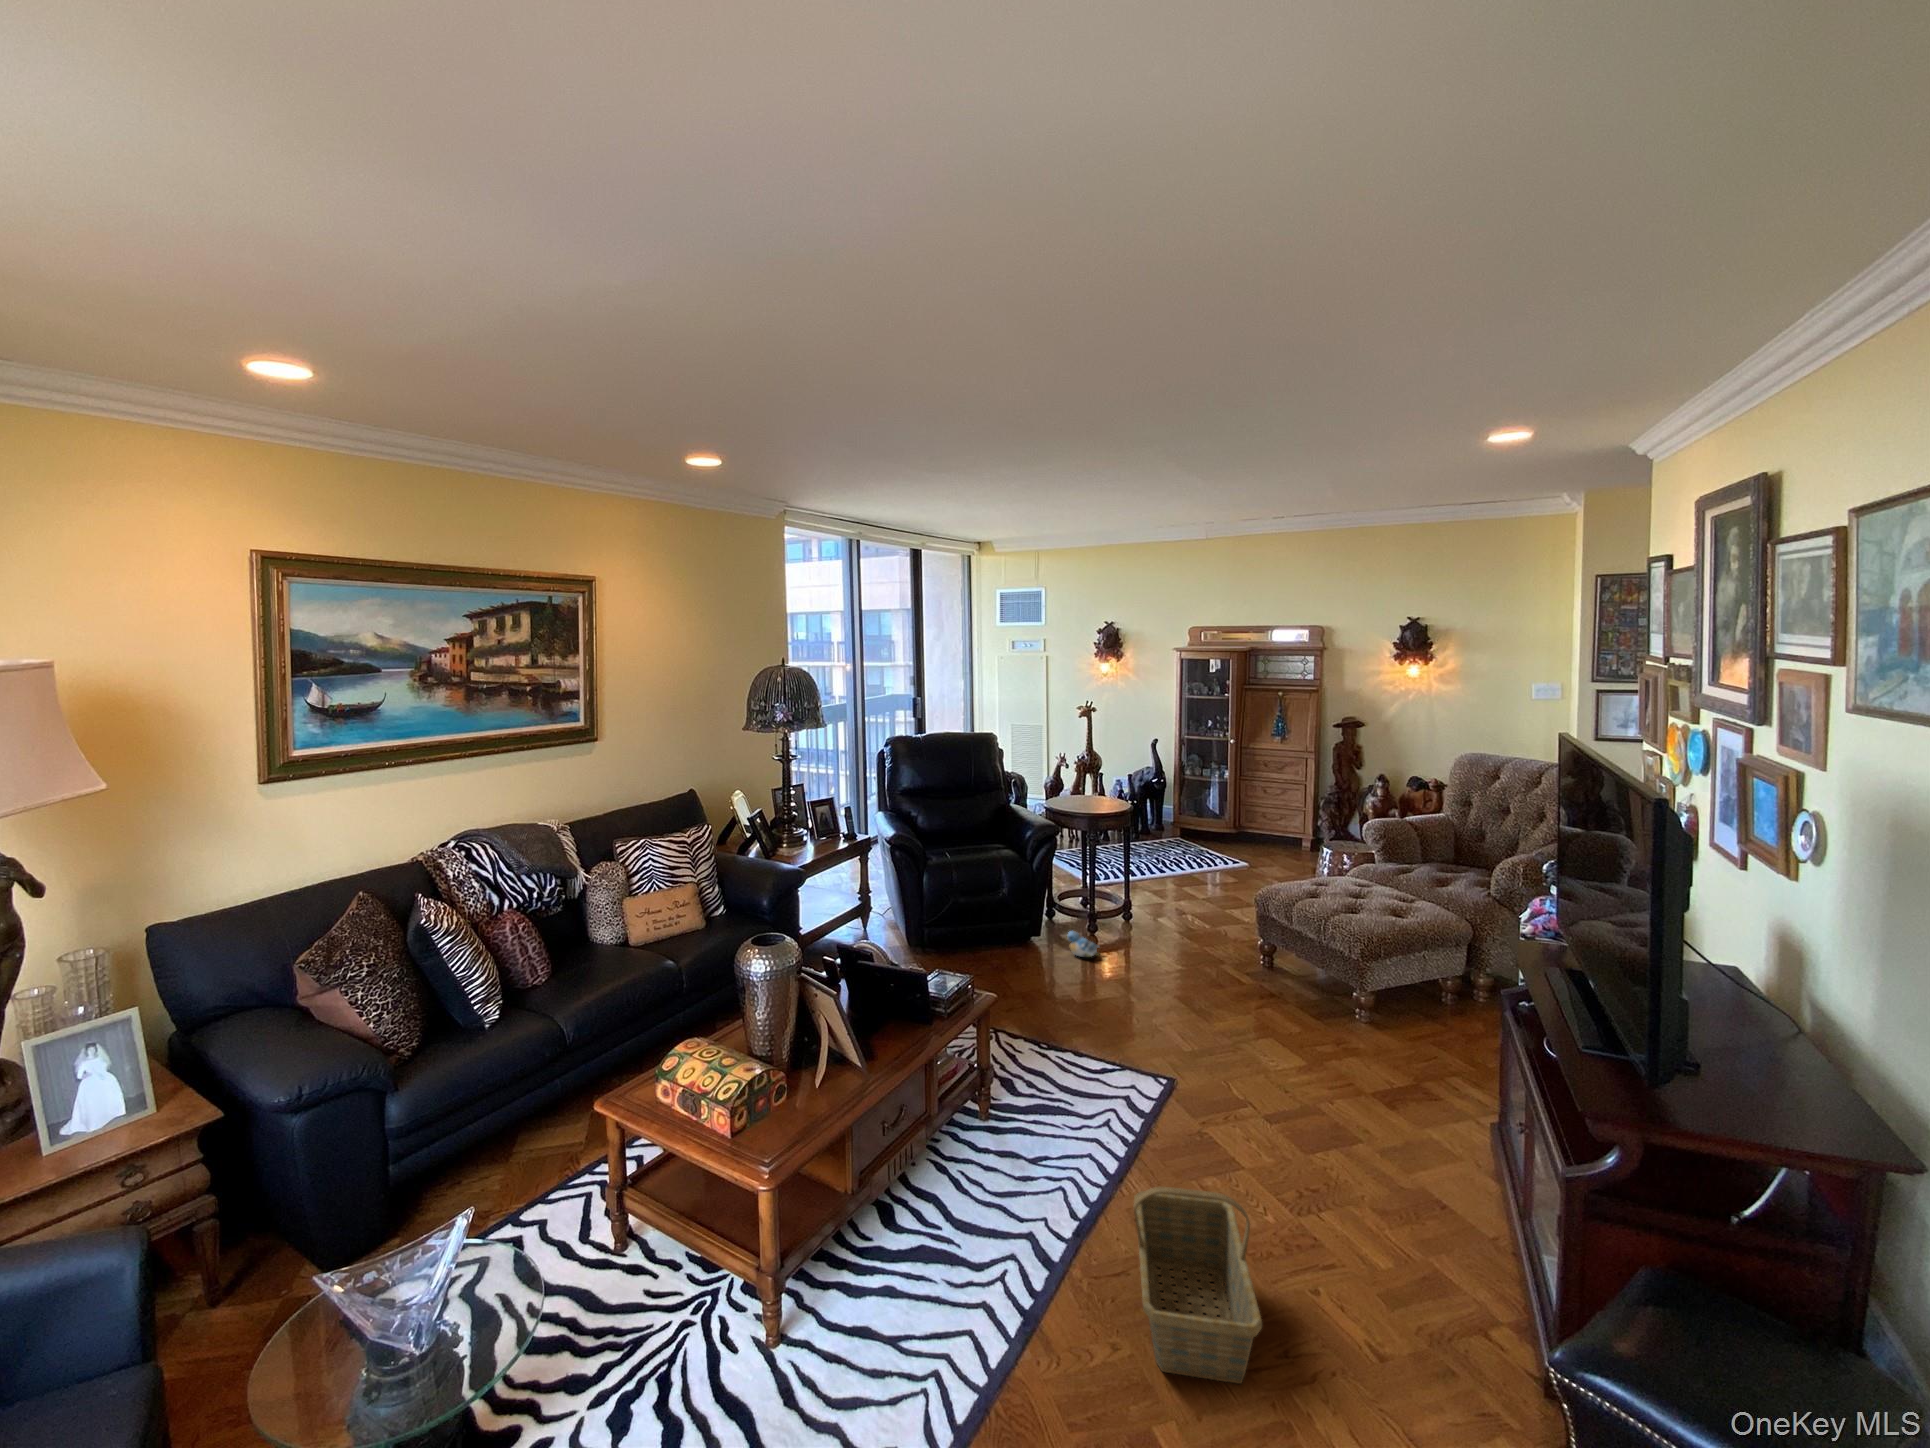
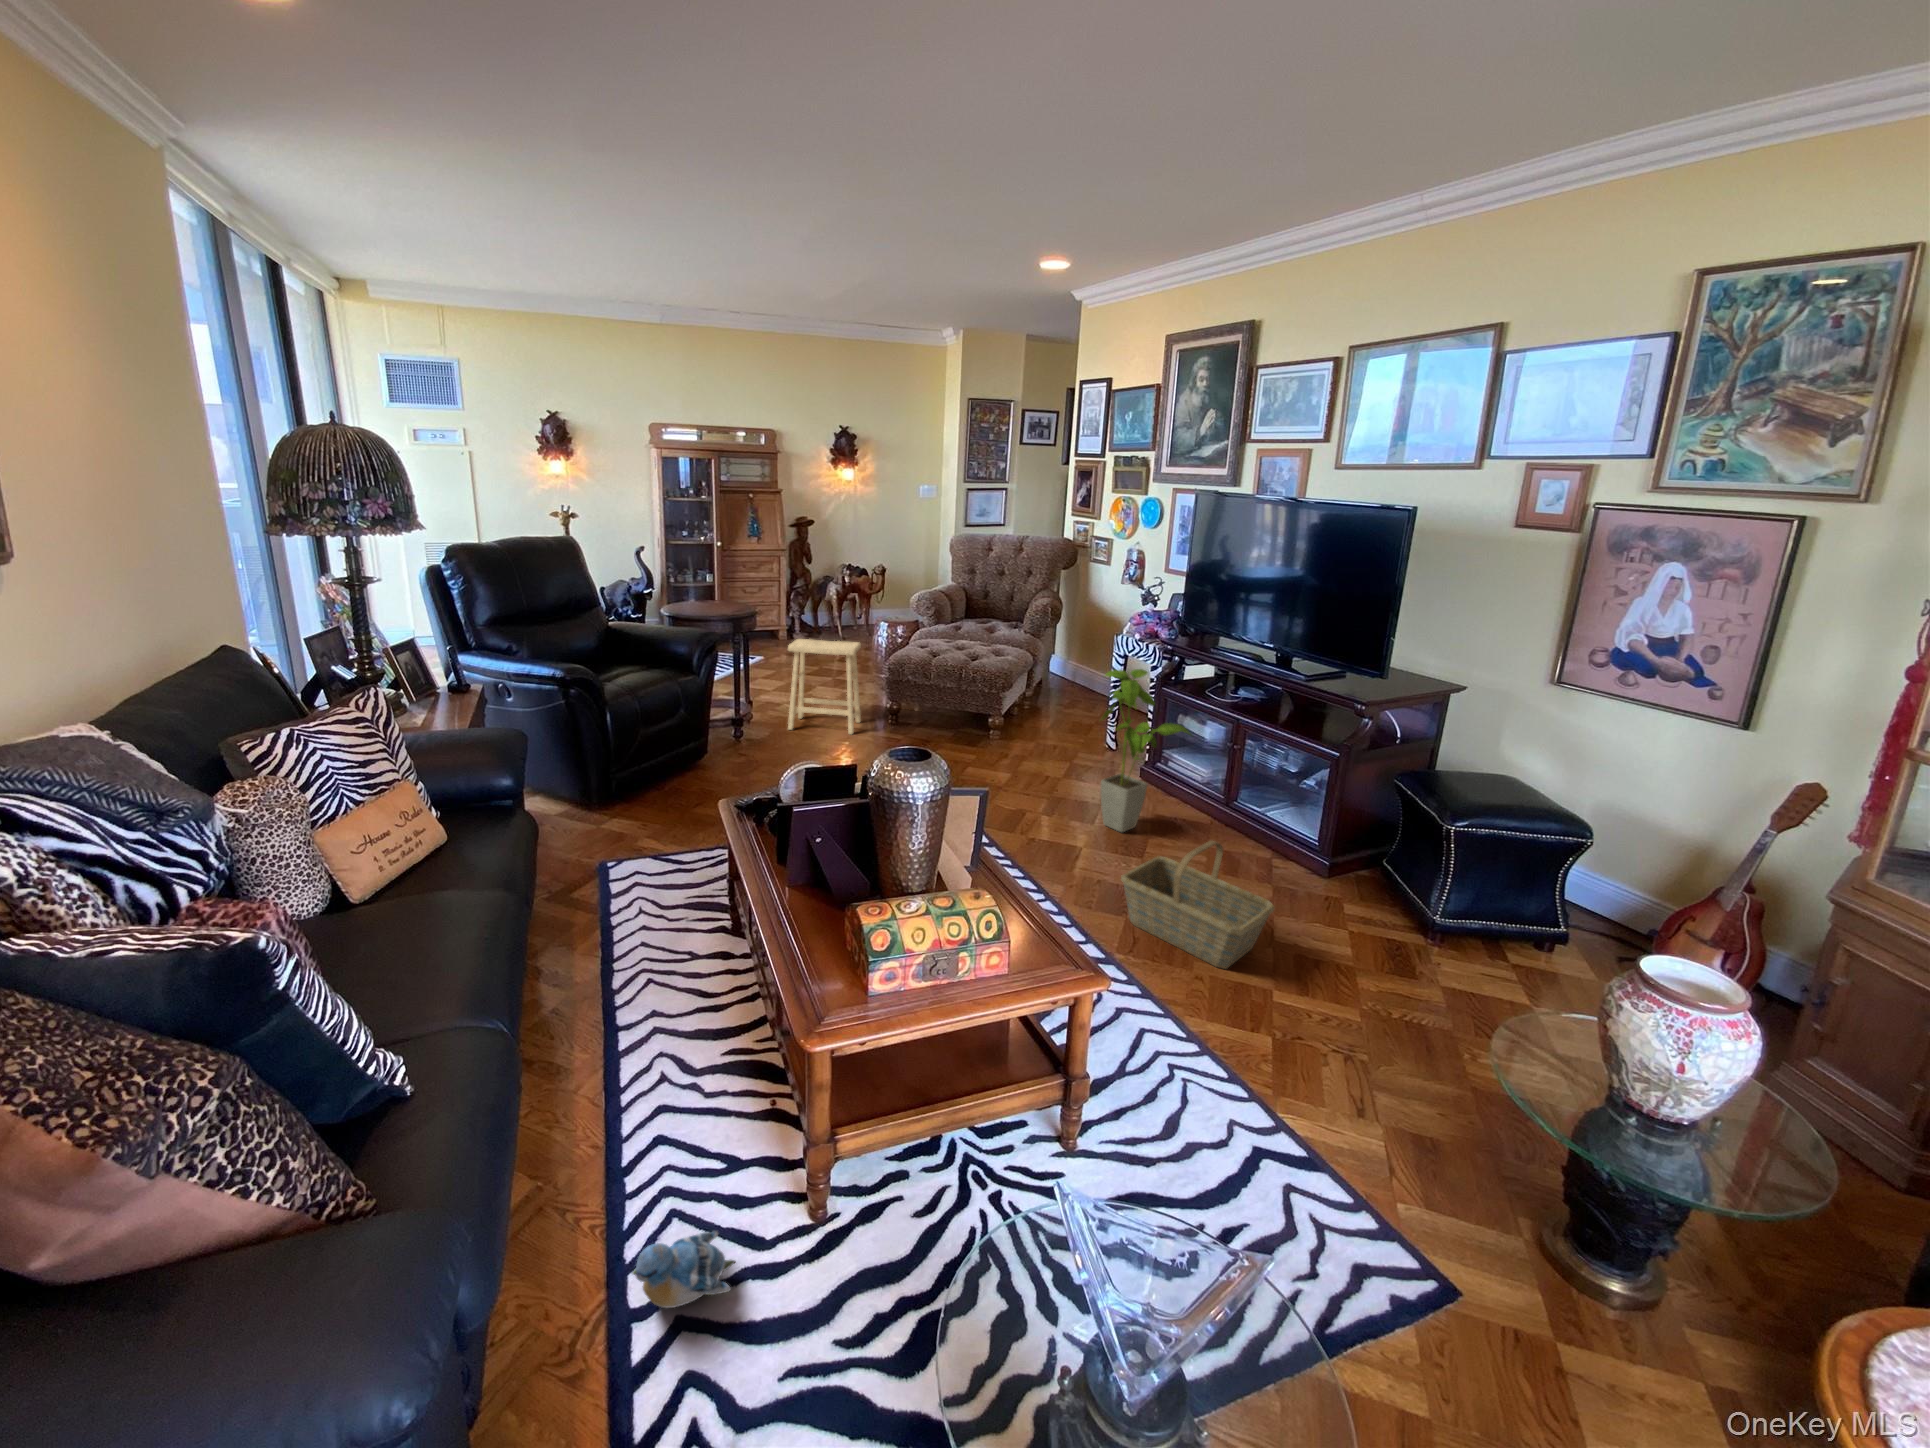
footstool: none [1152,849,1240,966] -> present [788,639,861,735]
plush toy: present [1067,931,1100,957] -> present [632,1231,735,1308]
house plant: none [1280,946,1416,1189] -> present [1100,669,1191,832]

